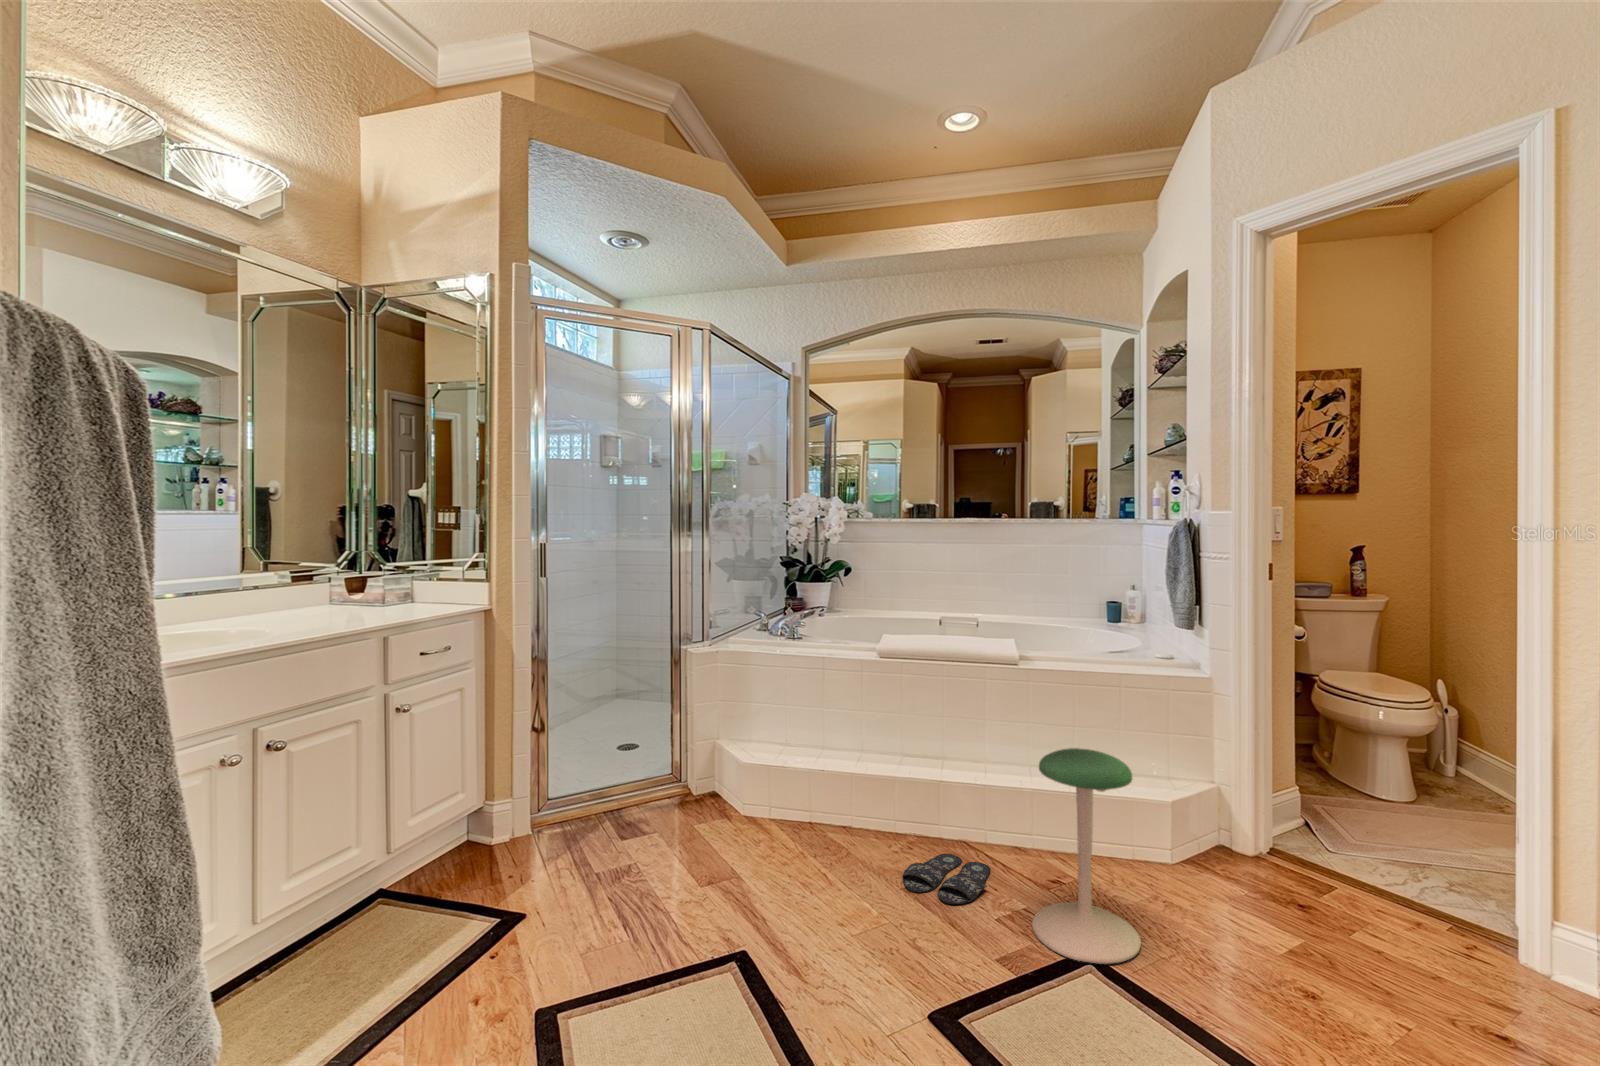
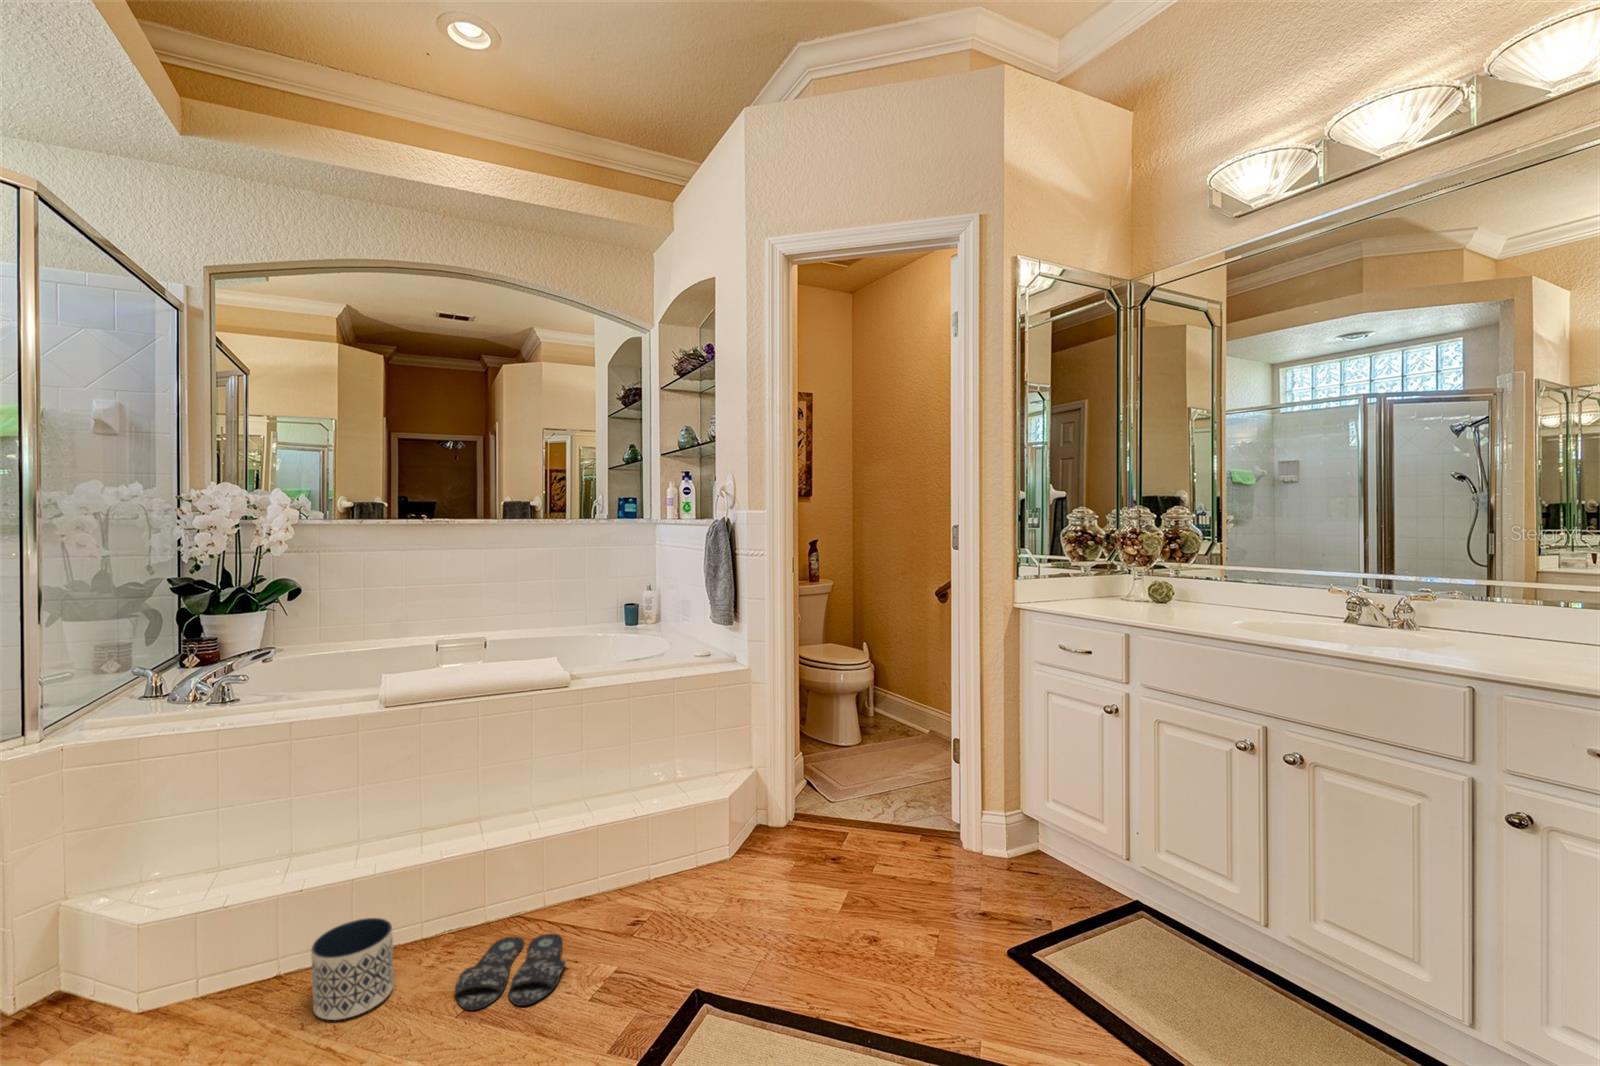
stool: present [1032,748,1141,964] -> none [629,769,739,1008]
planter: none [820,801,869,864] -> present [311,918,394,1020]

